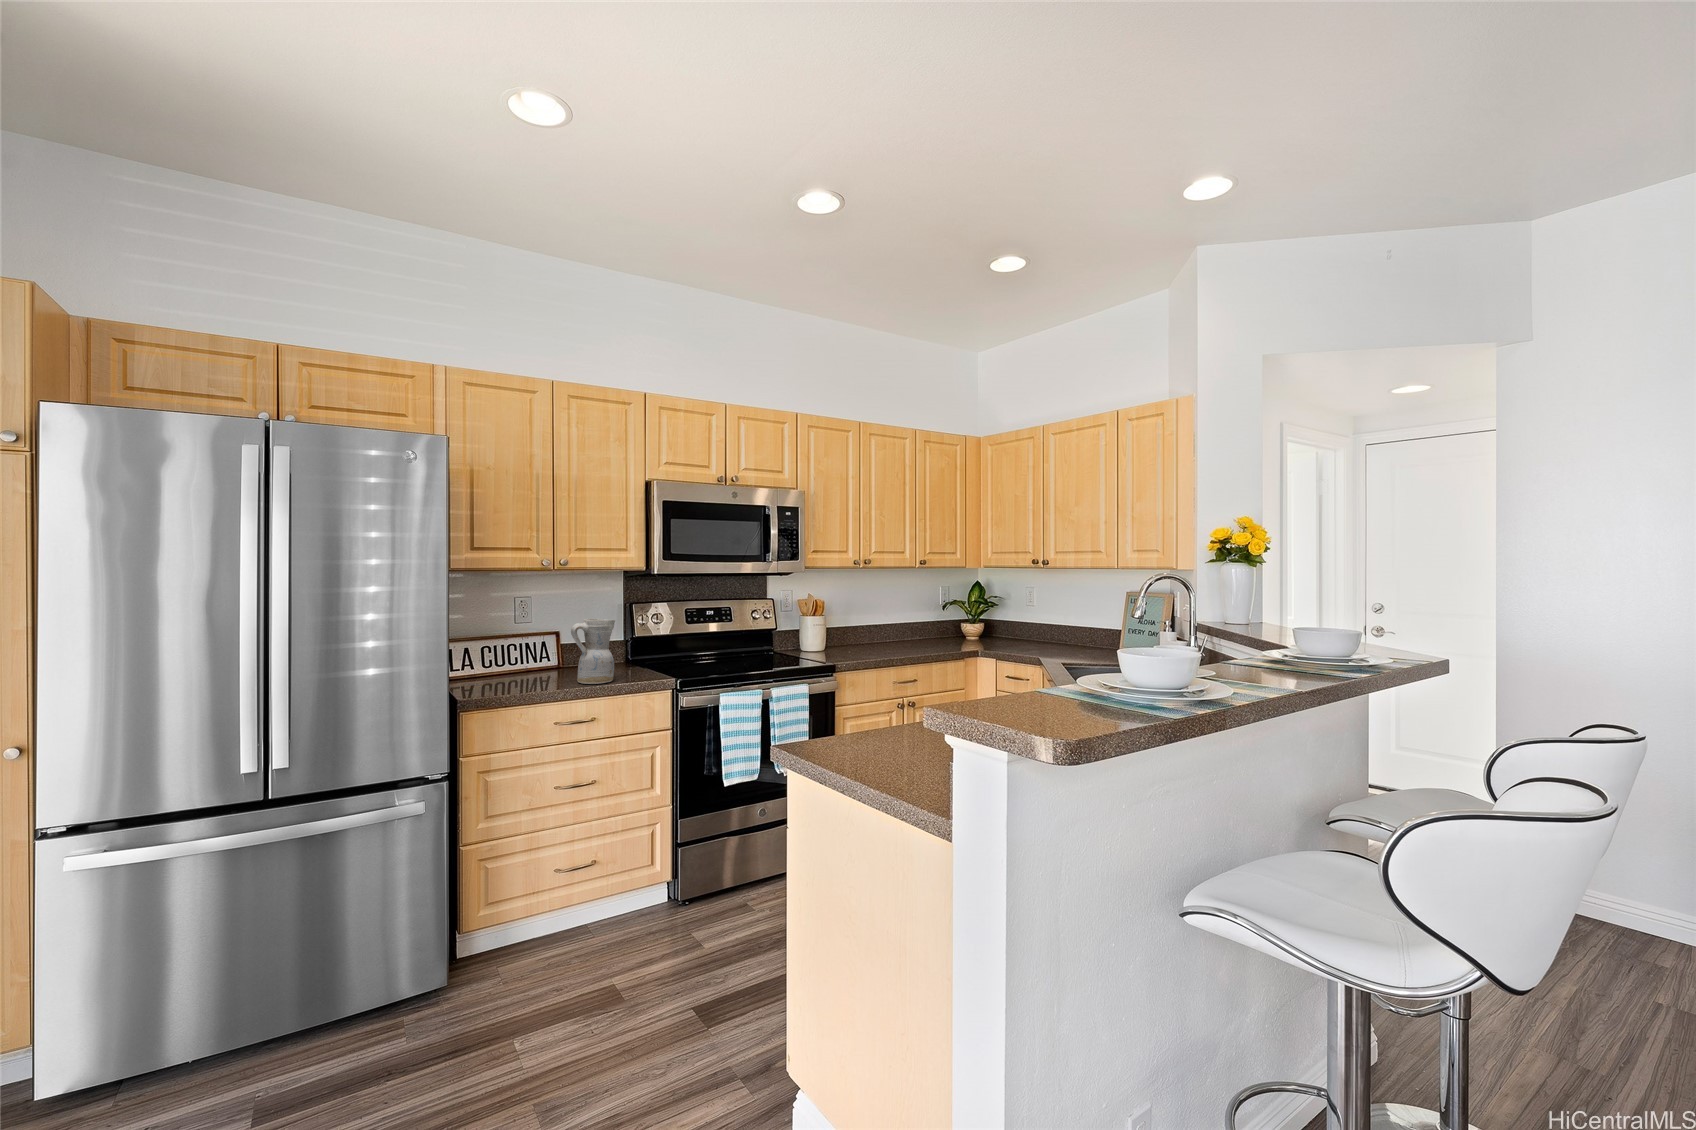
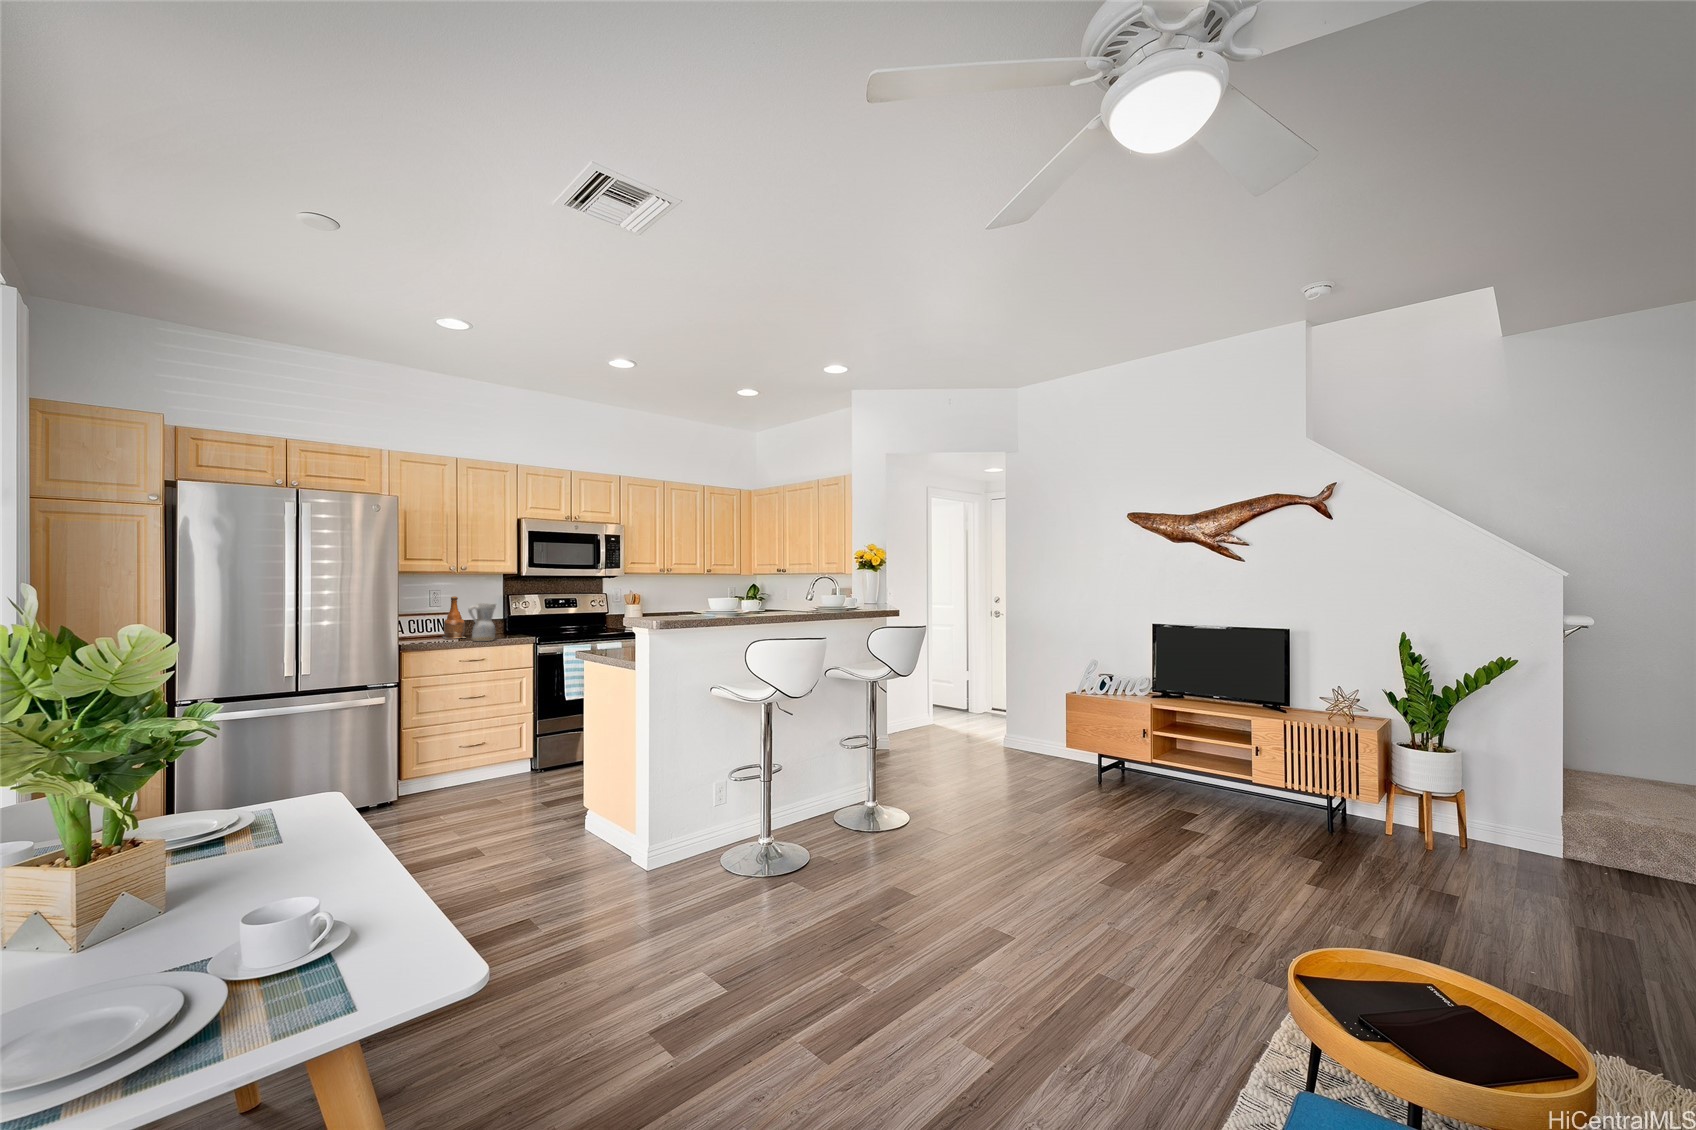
bottle: none [533,608,569,678] -> present [443,596,466,639]

